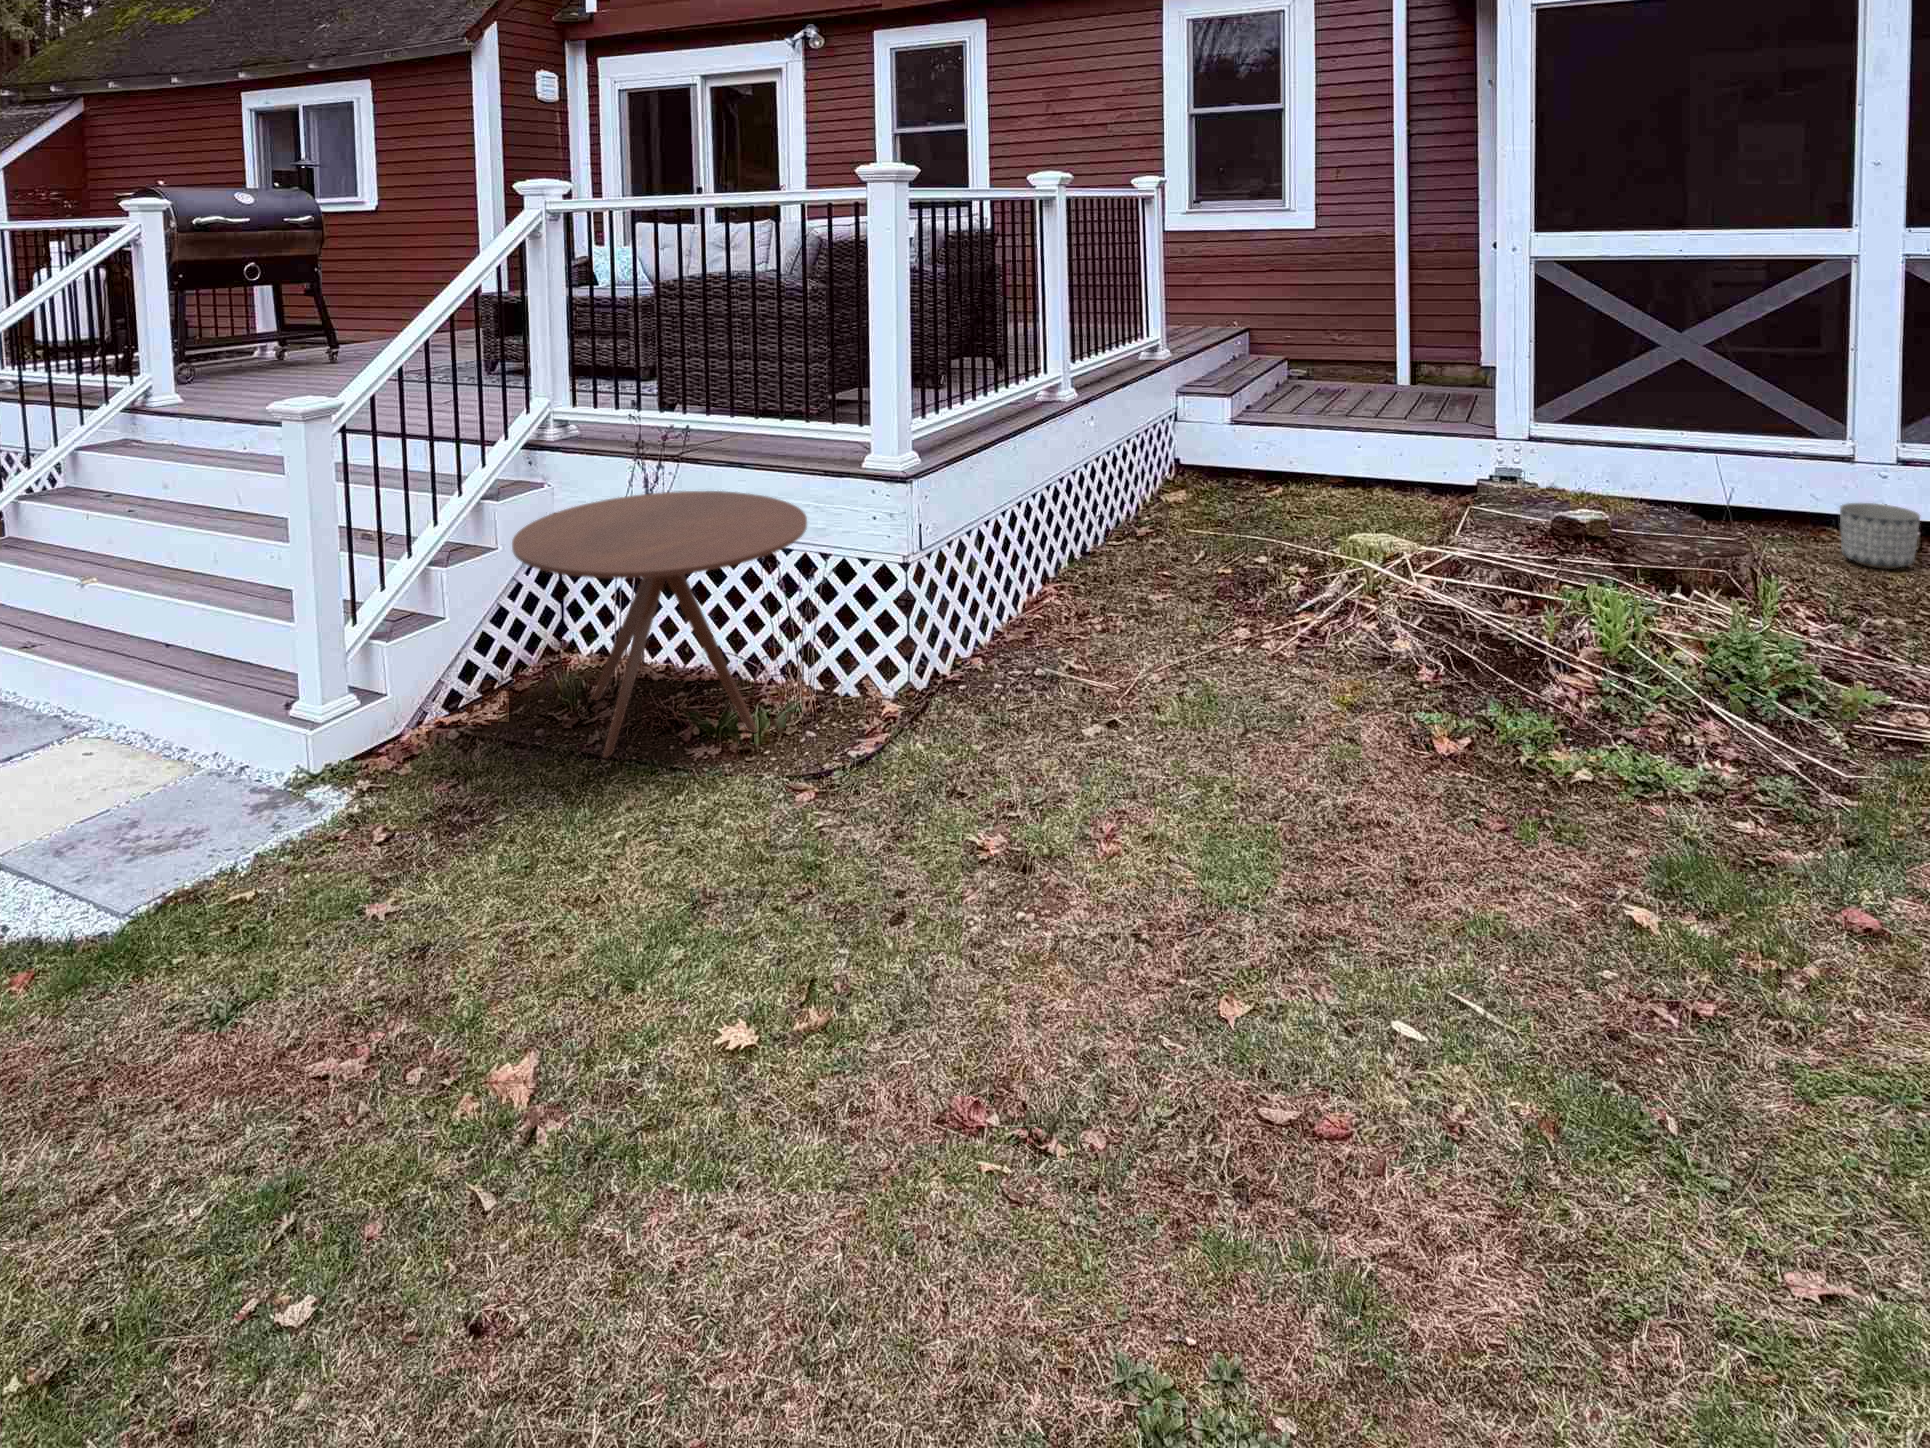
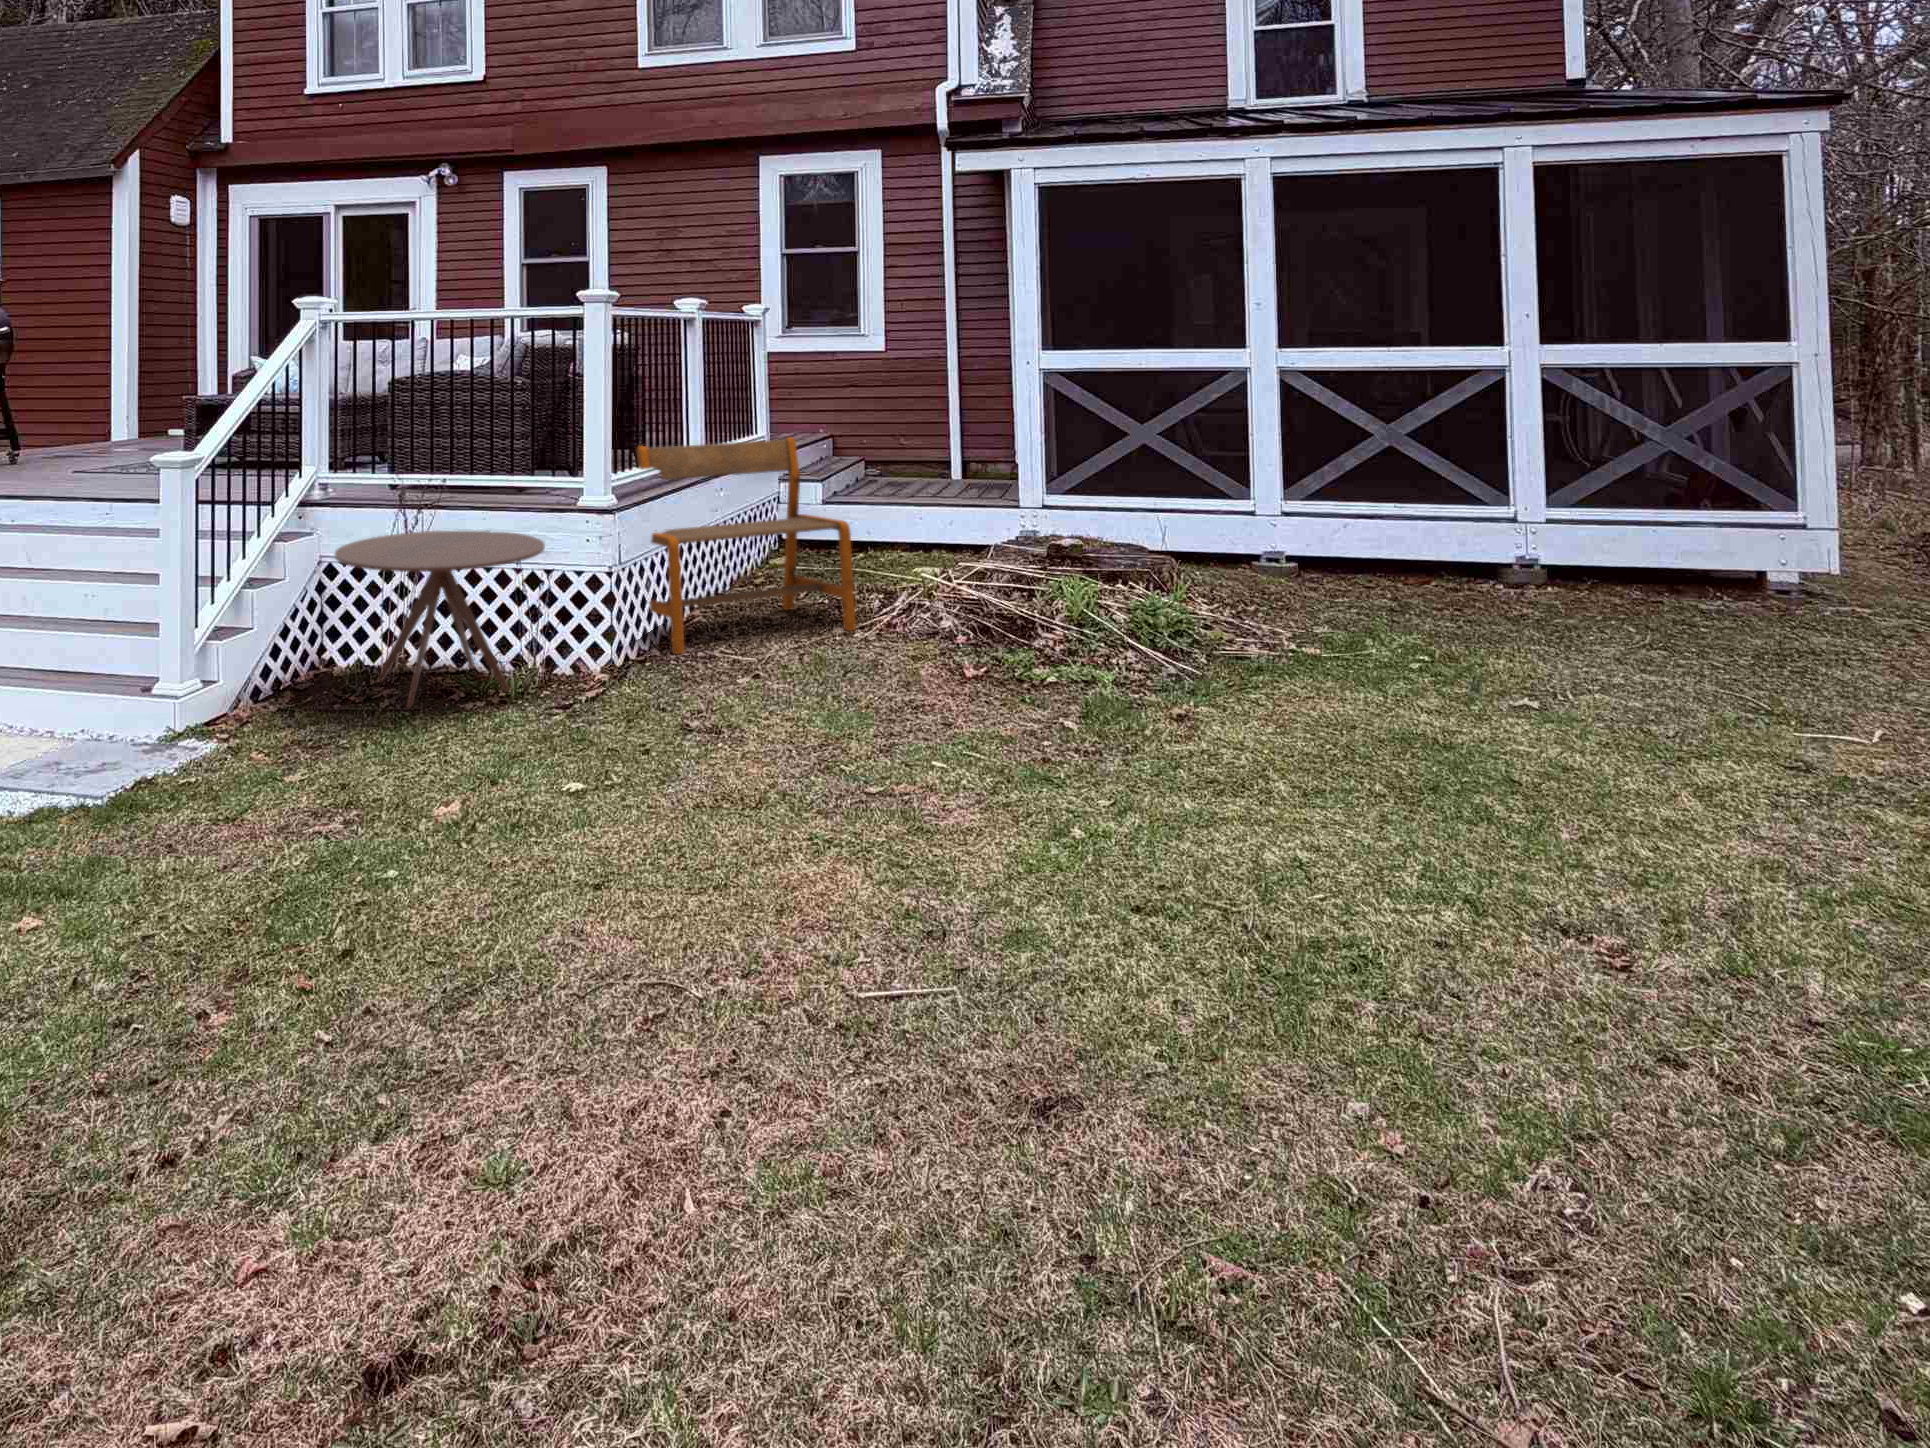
bench: none [959,359,1267,666] -> present [637,437,856,654]
planter: present [1840,503,1920,569] -> none [1243,541,1292,585]

